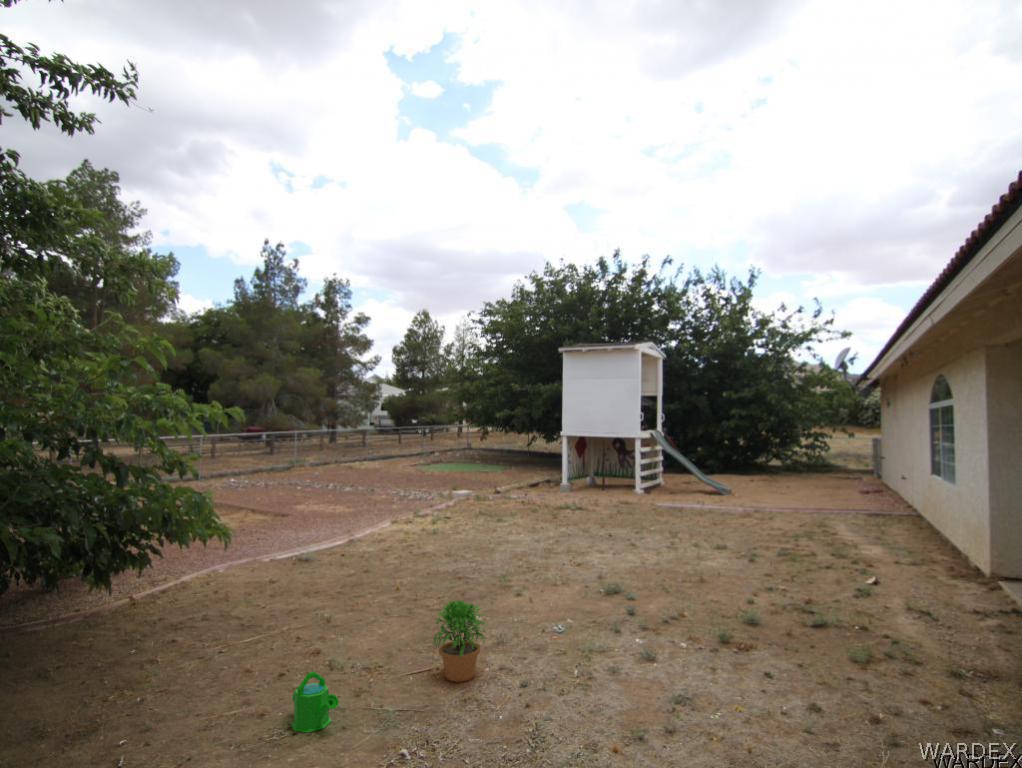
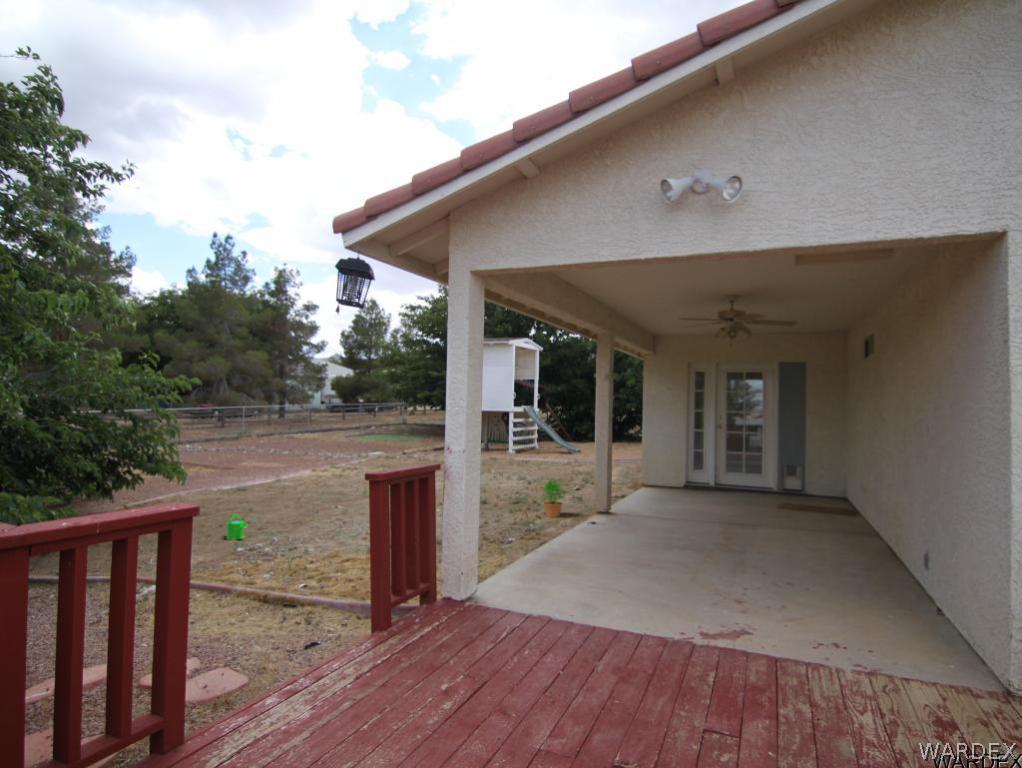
potted plant: present [433,600,487,682] -> present [542,481,565,517]

